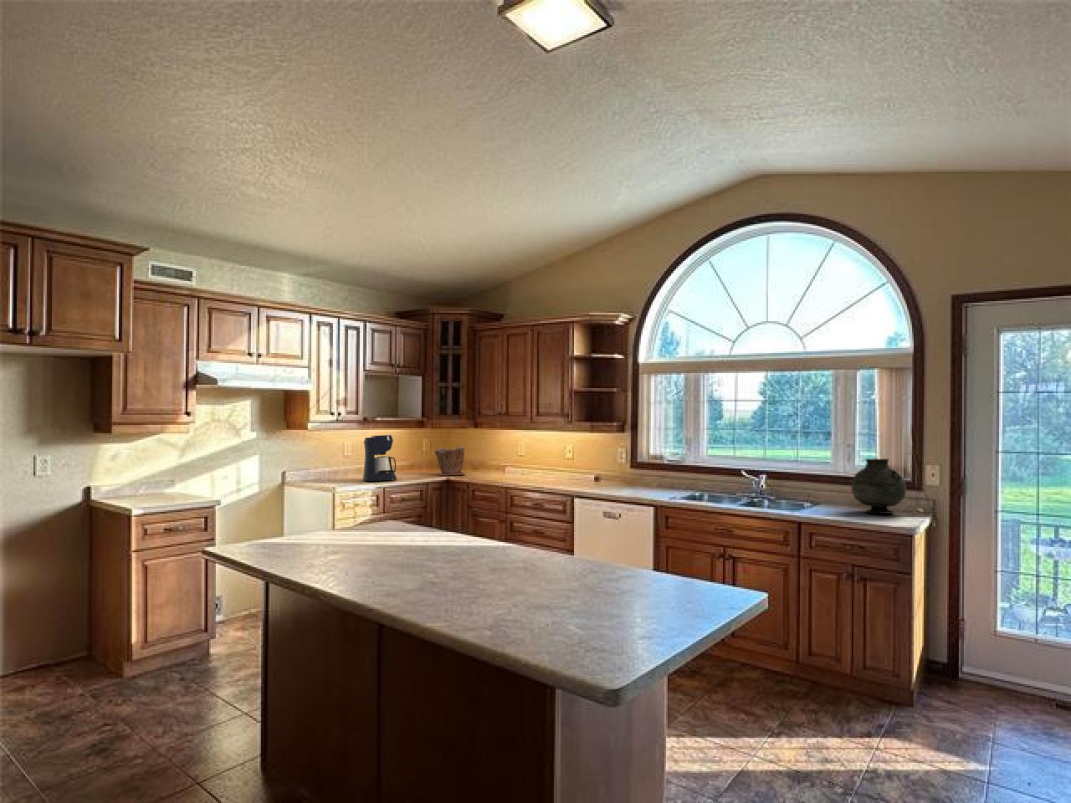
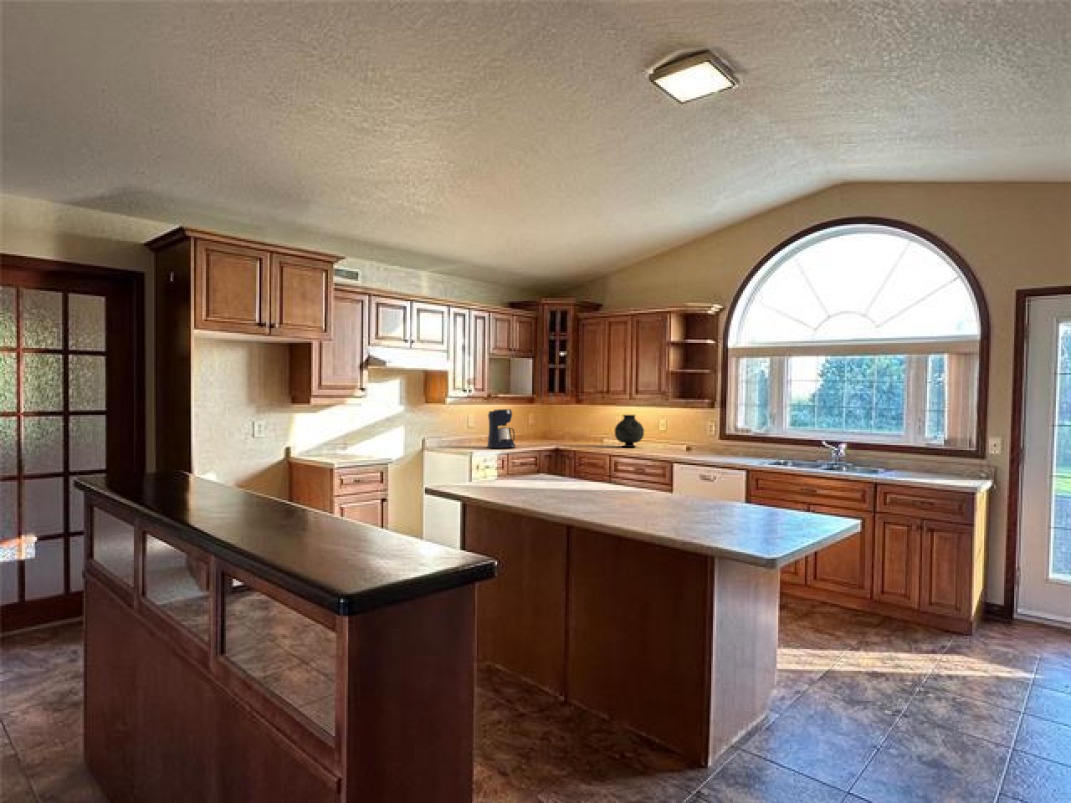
plant pot: present [435,447,465,475] -> none [544,420,572,445]
vase: present [851,459,906,514] -> present [615,415,644,447]

